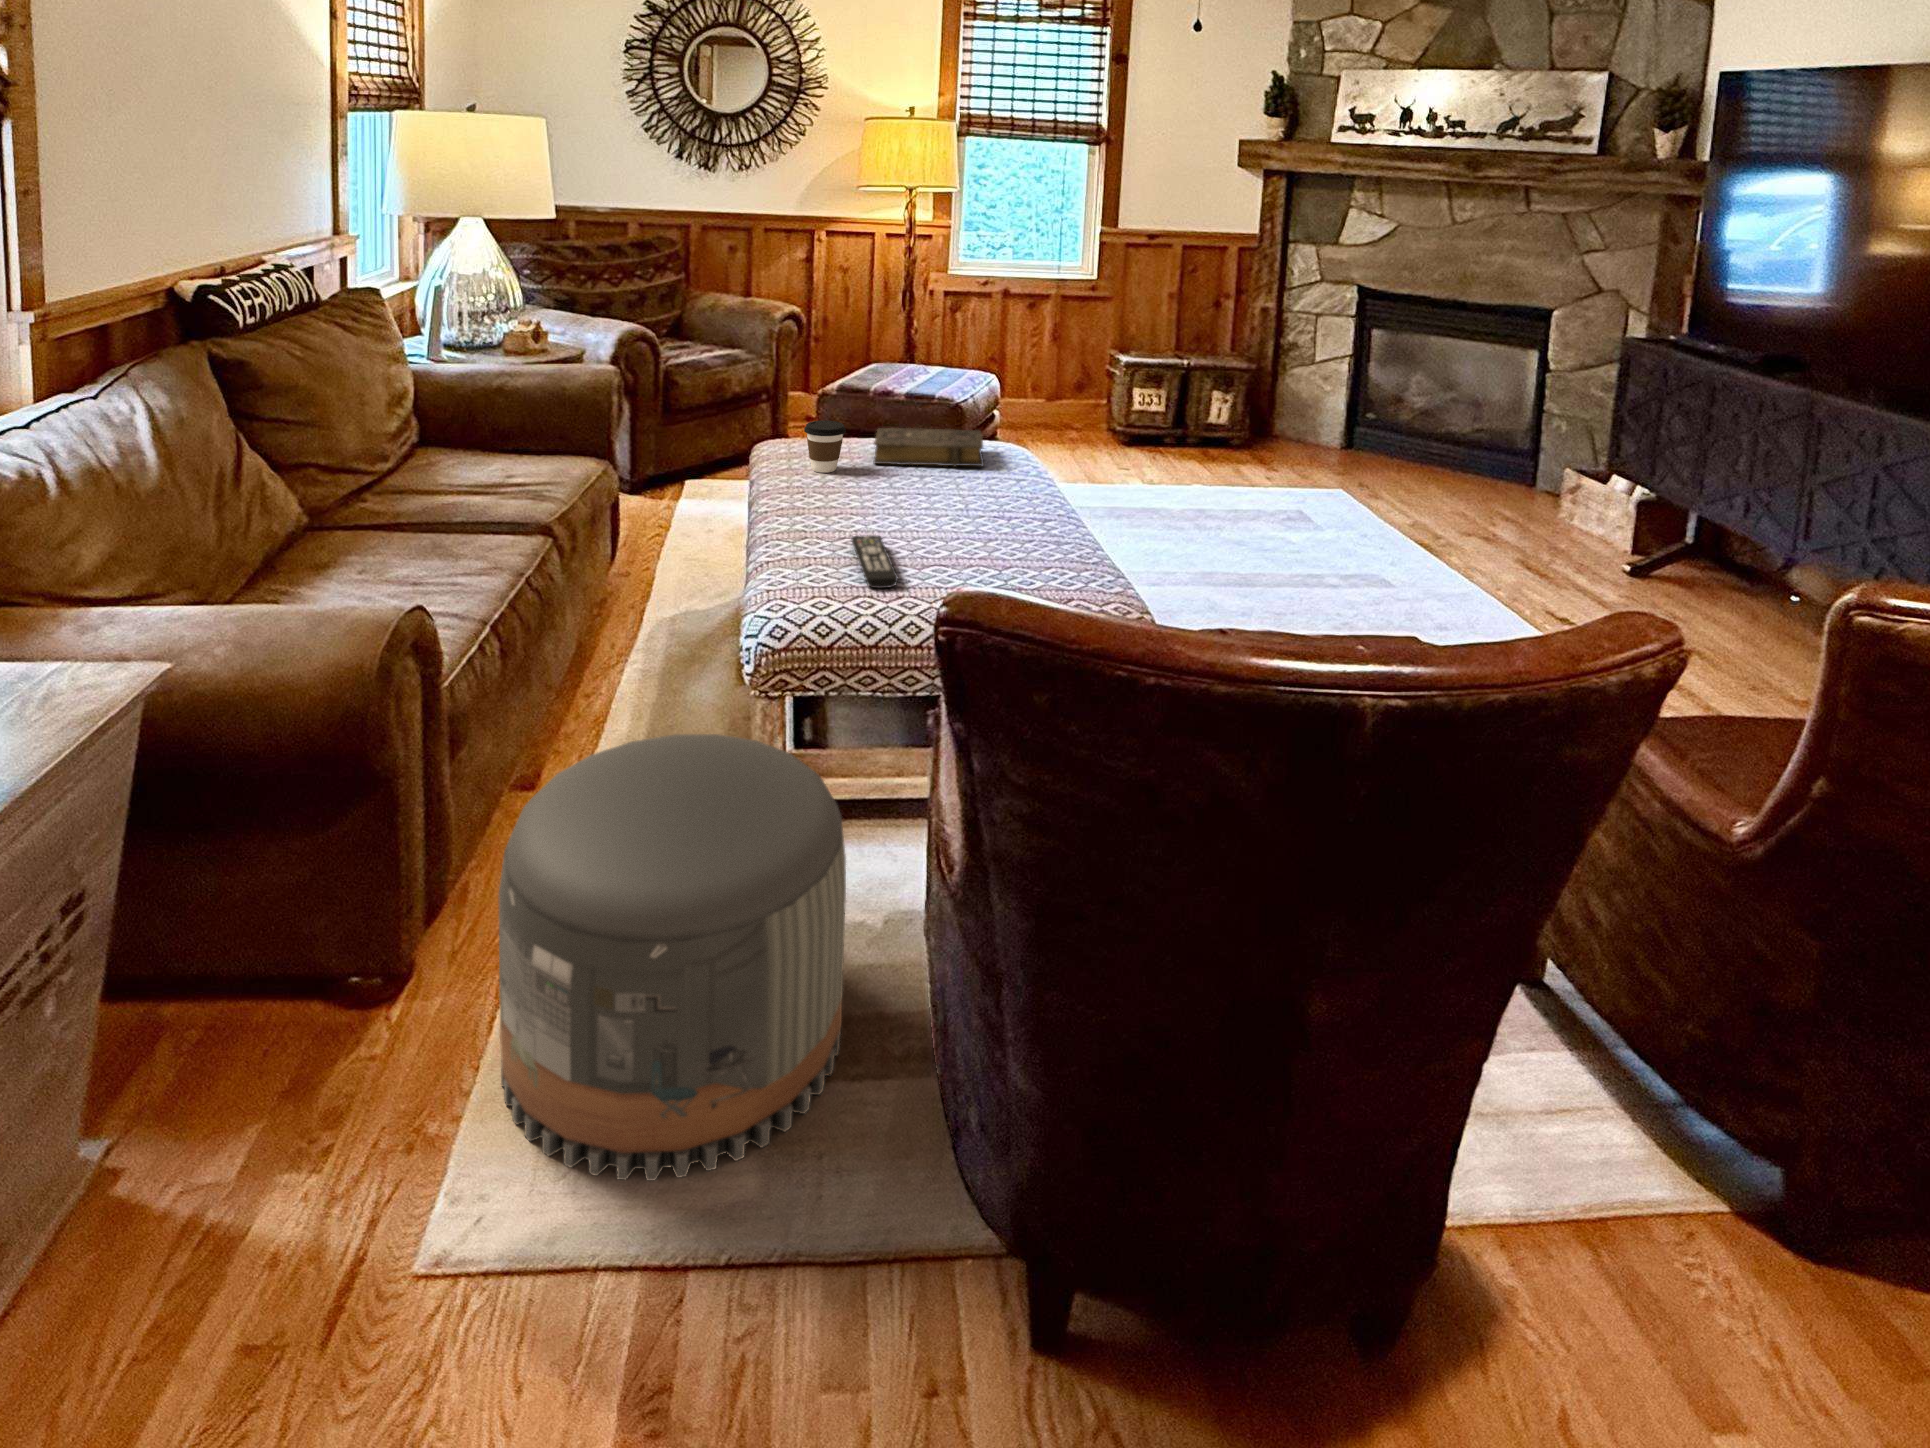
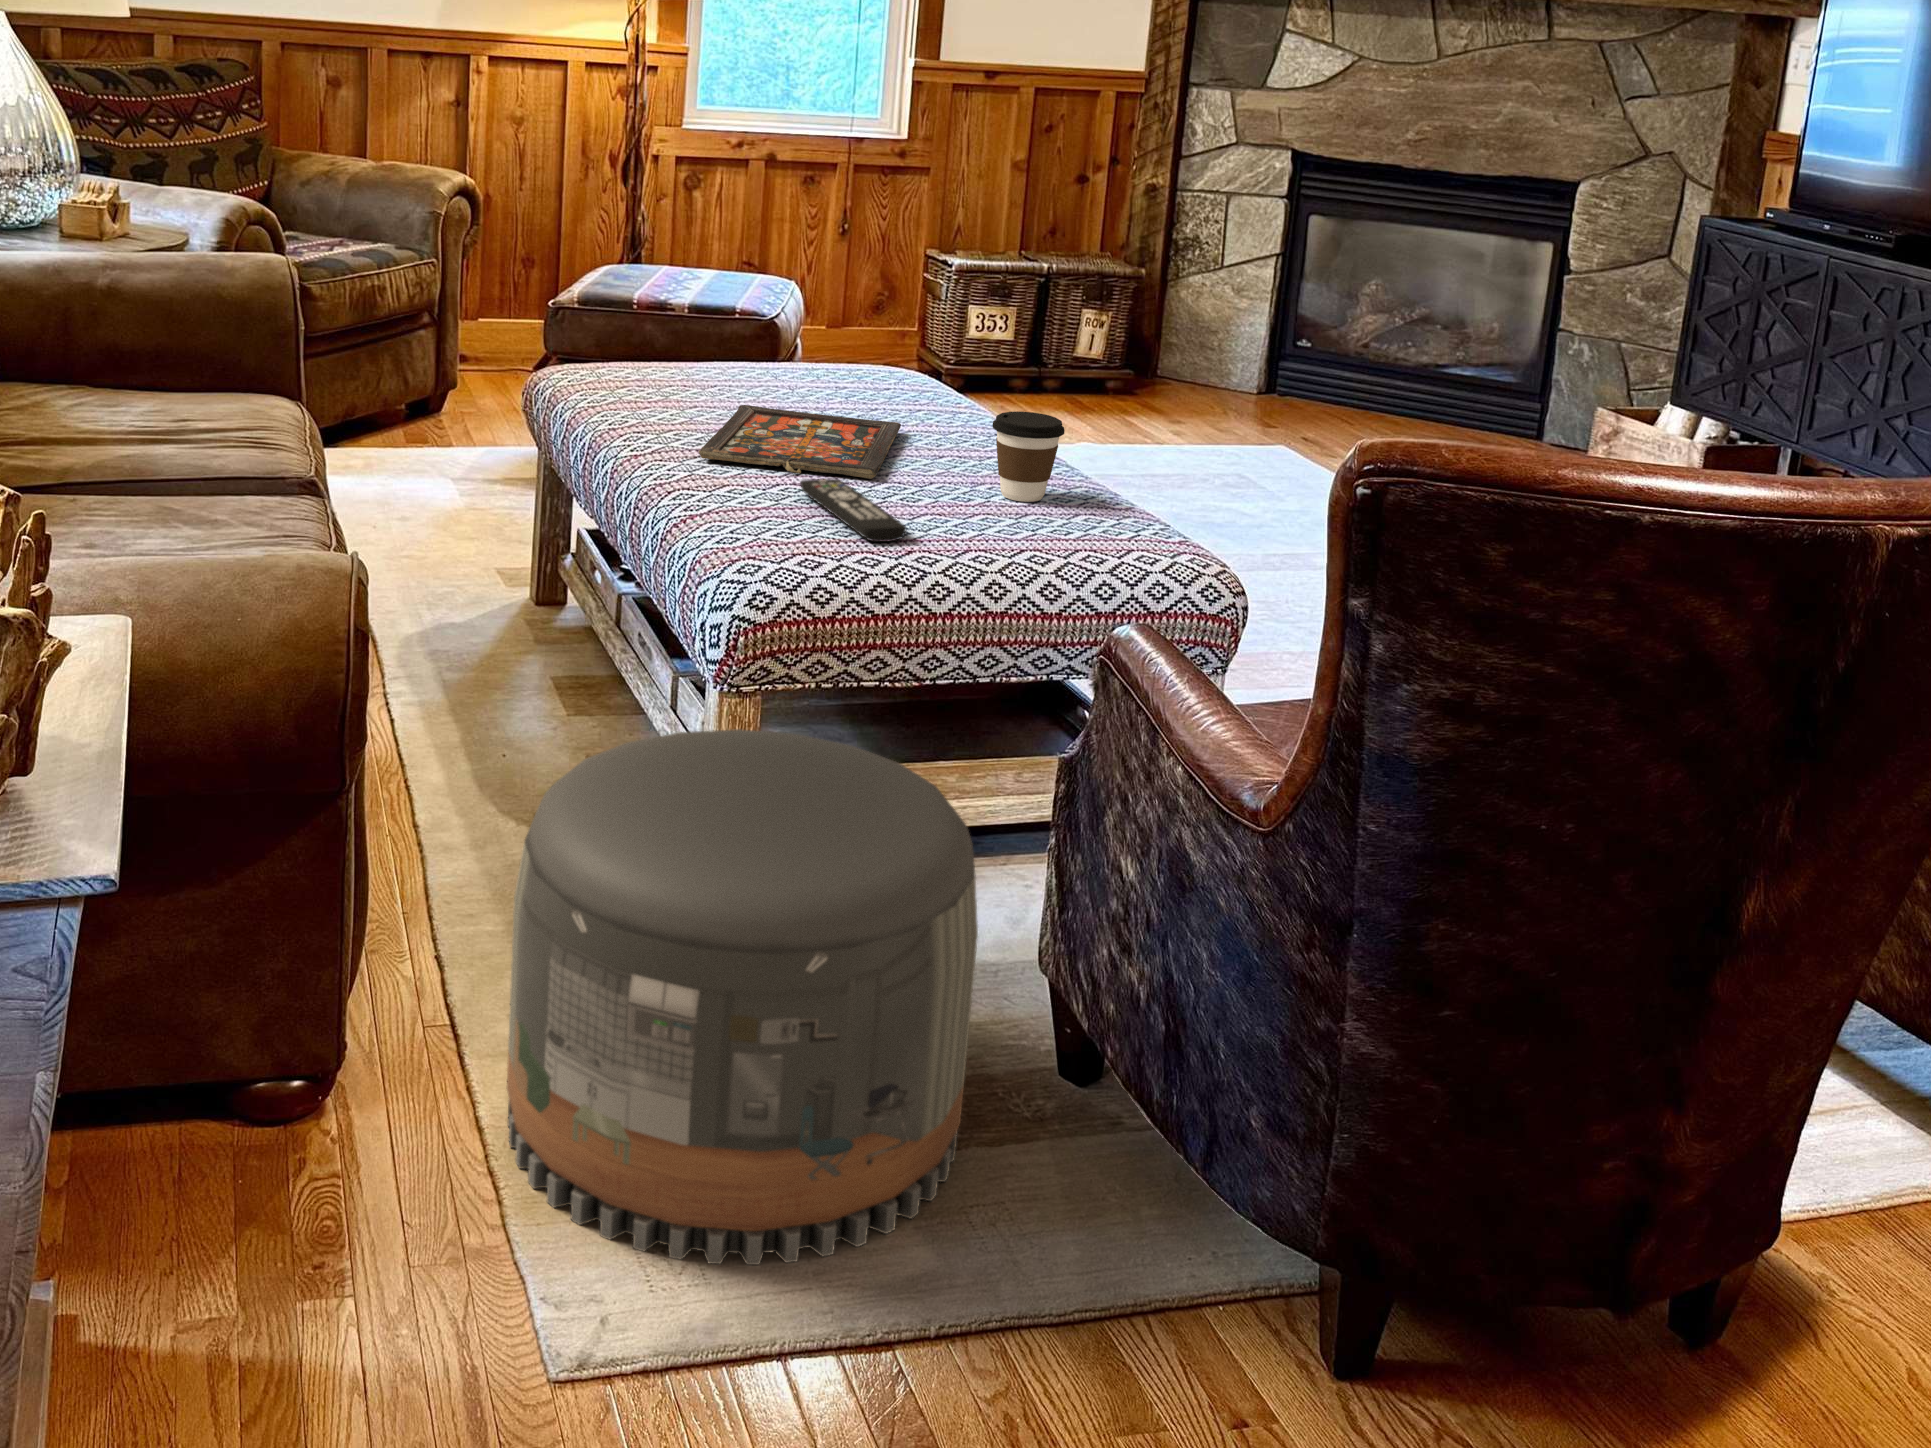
coffee cup: present [804,420,846,473] -> present [993,411,1065,502]
book: present [873,428,984,466] -> none [727,344,904,397]
board game: none [803,474,962,534] -> present [699,405,901,479]

